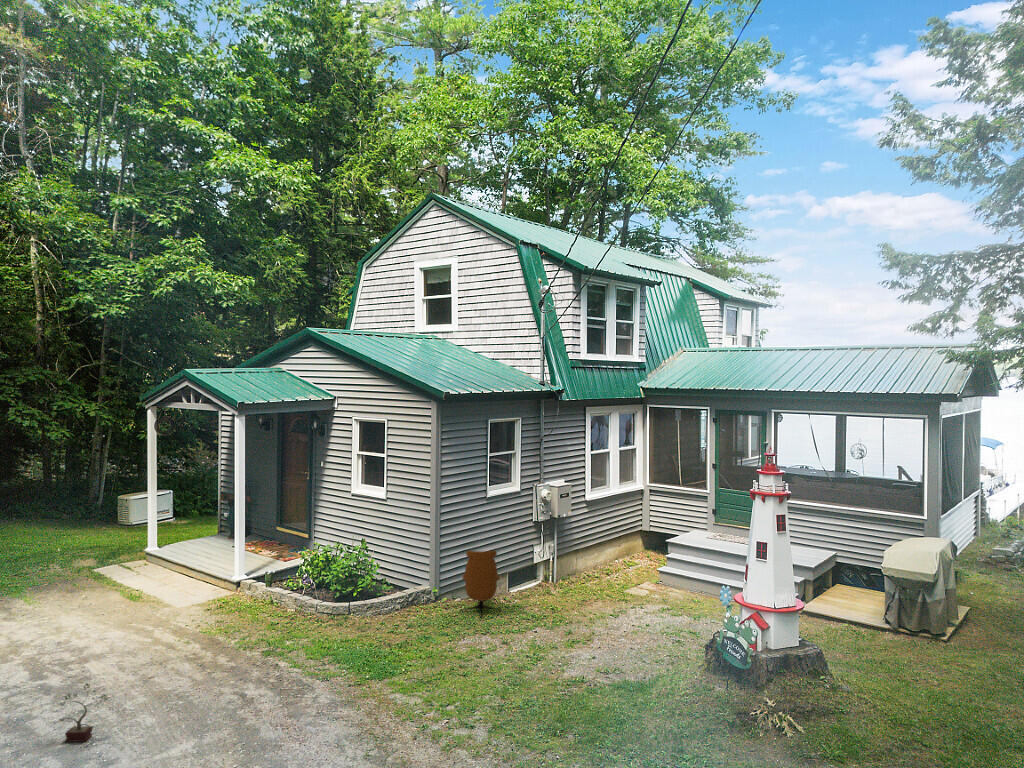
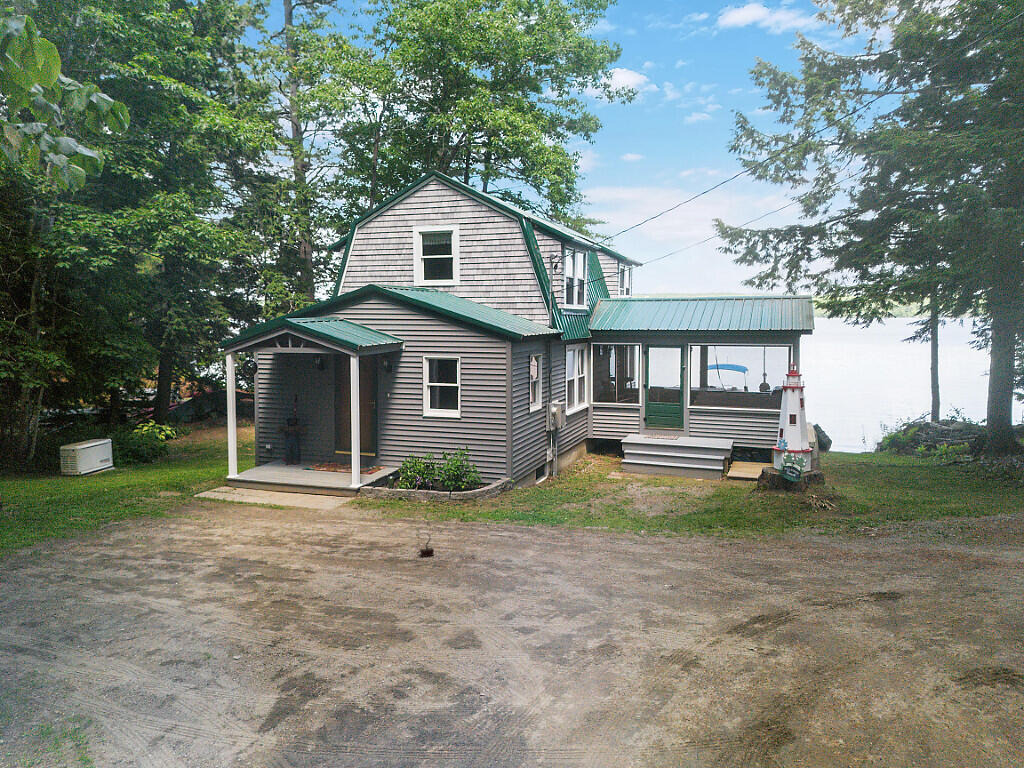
lounge chair: present [460,550,501,618] -> none [524,444,560,490]

